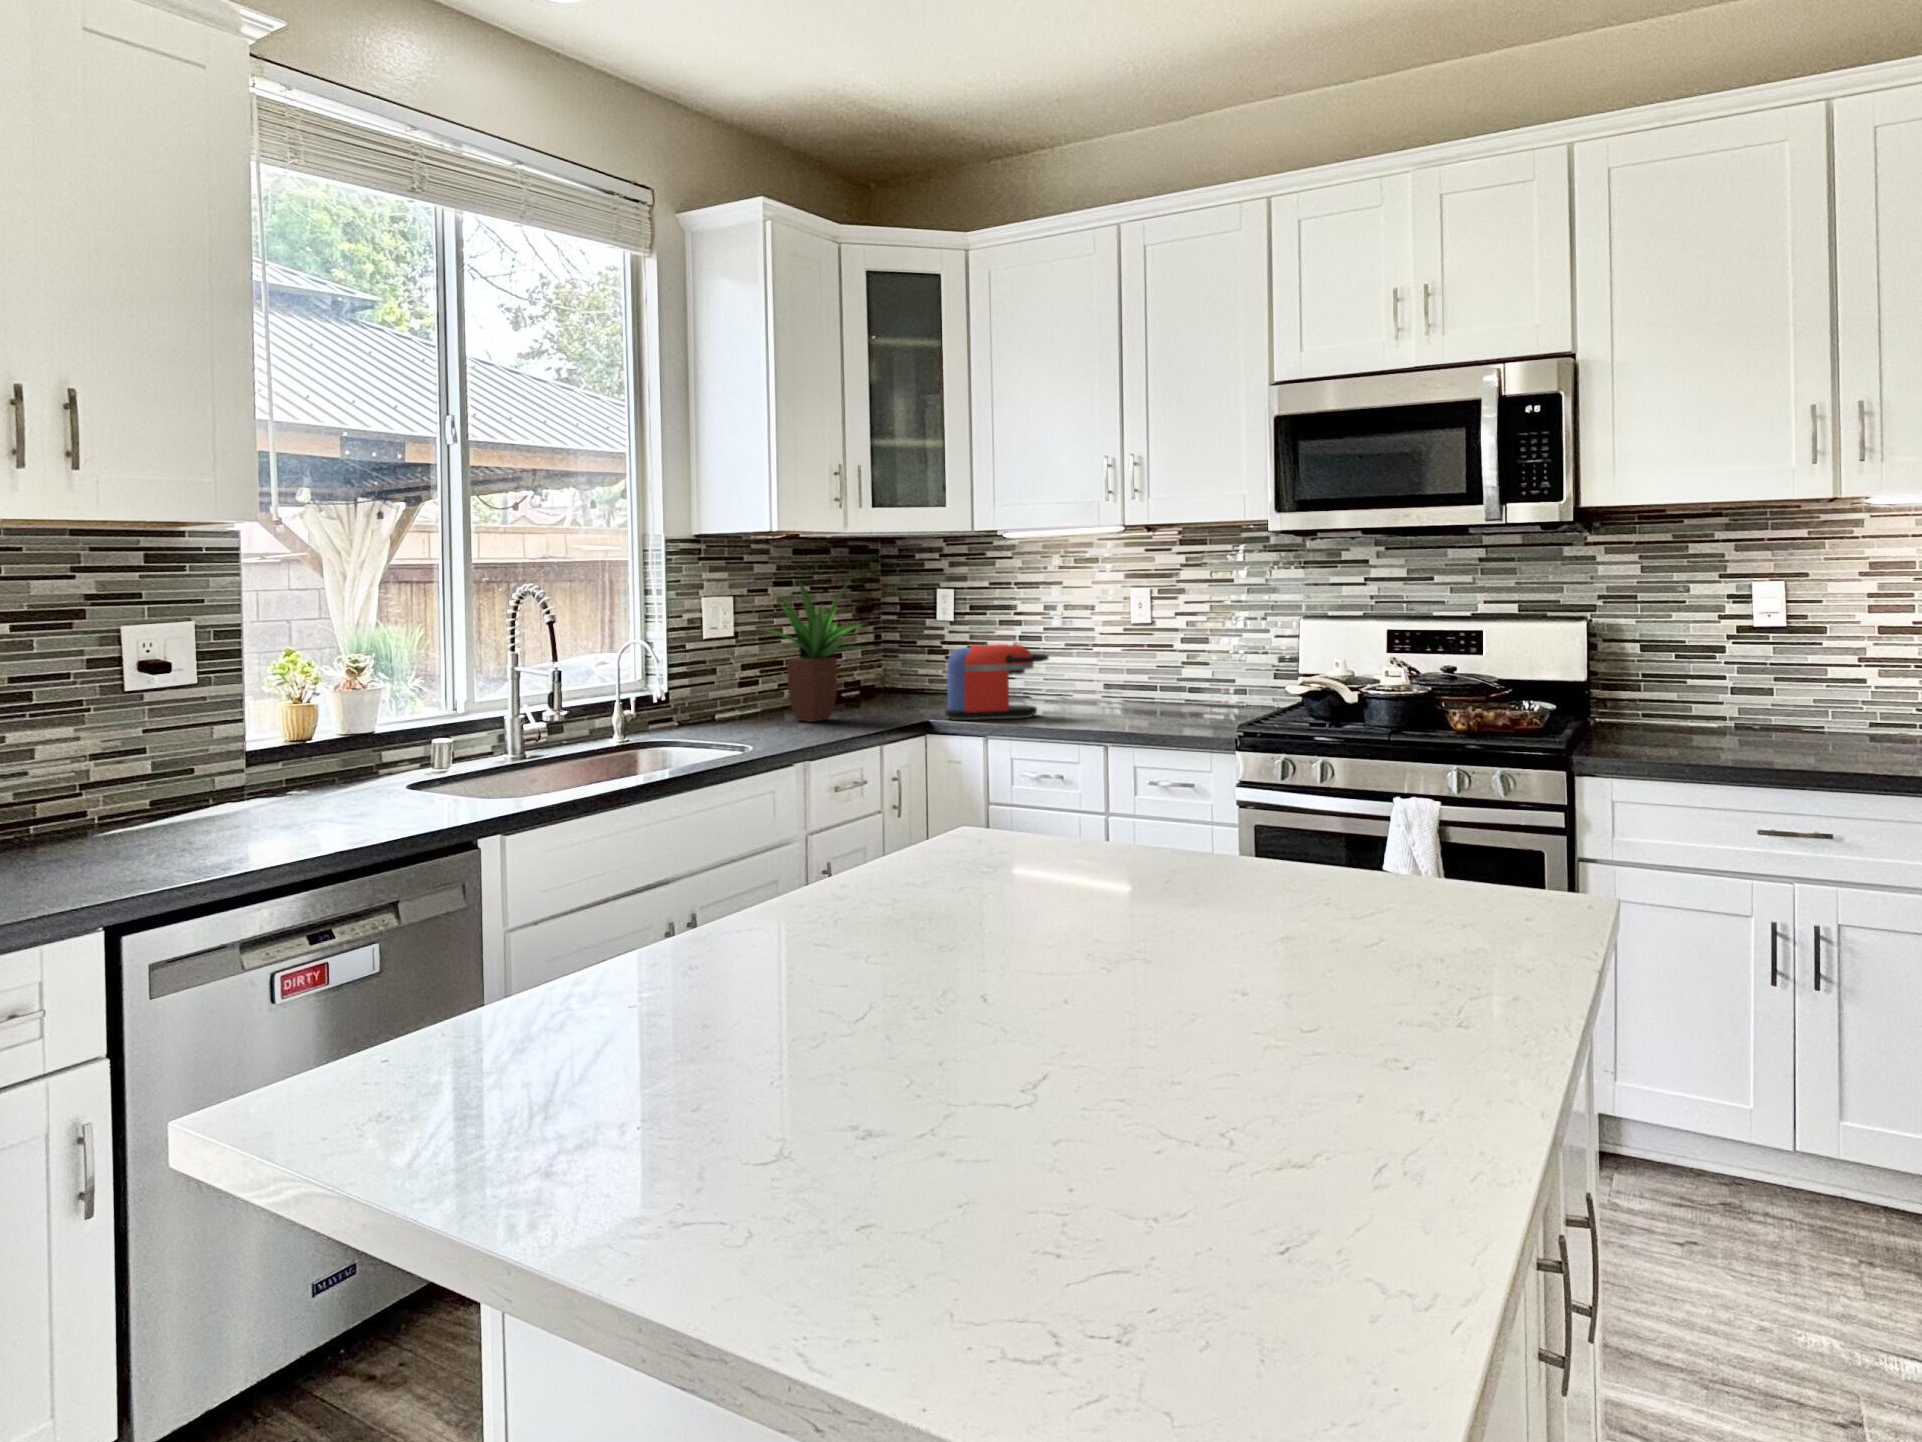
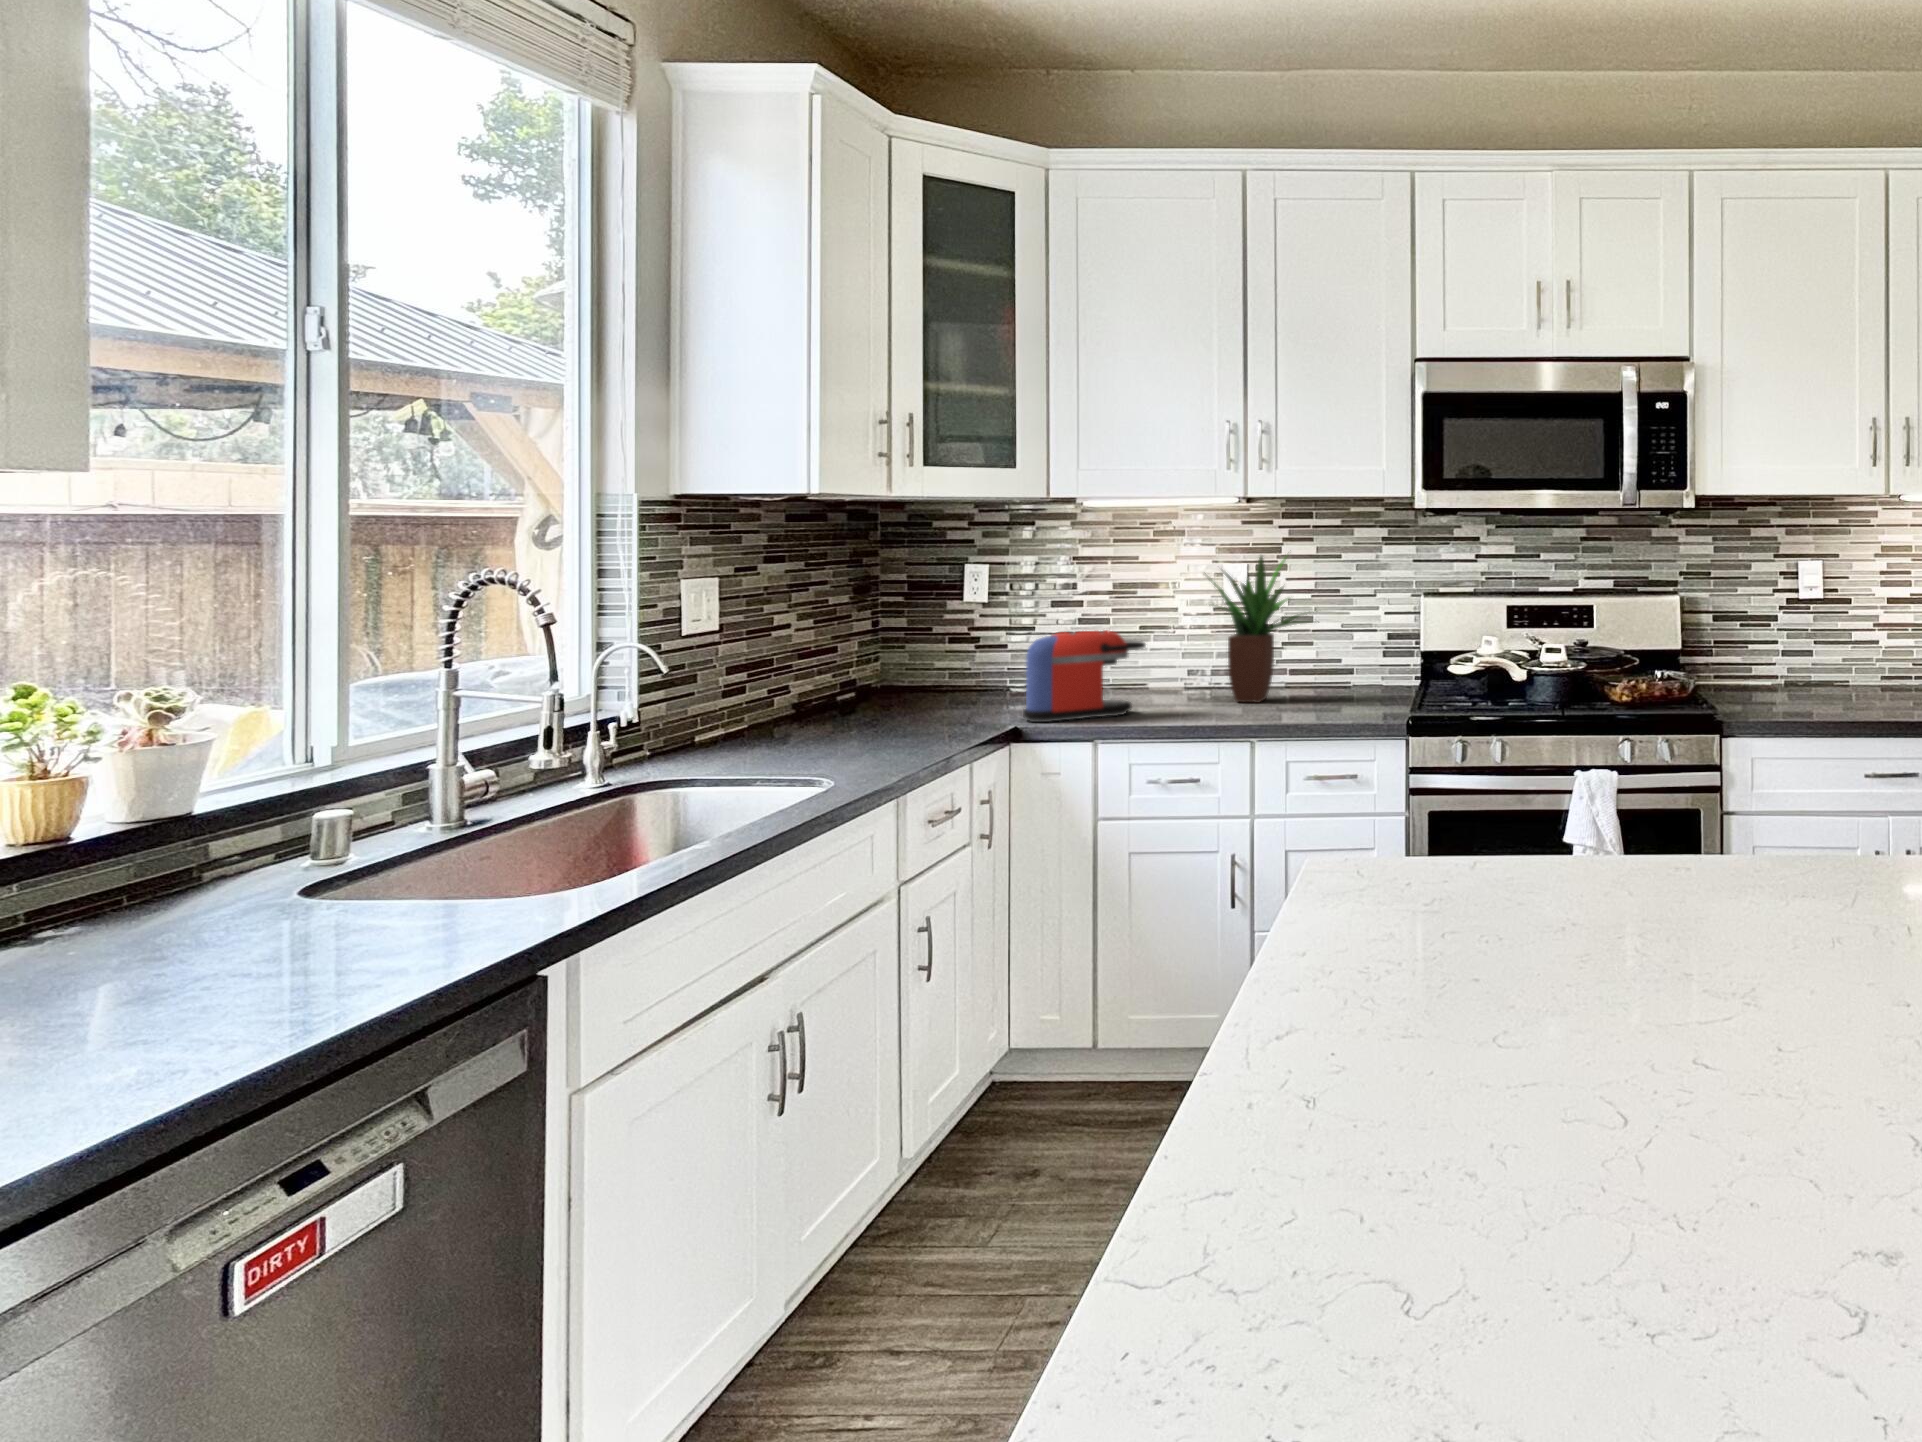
potted plant: present [758,583,870,722] -> present [1214,555,1307,702]

